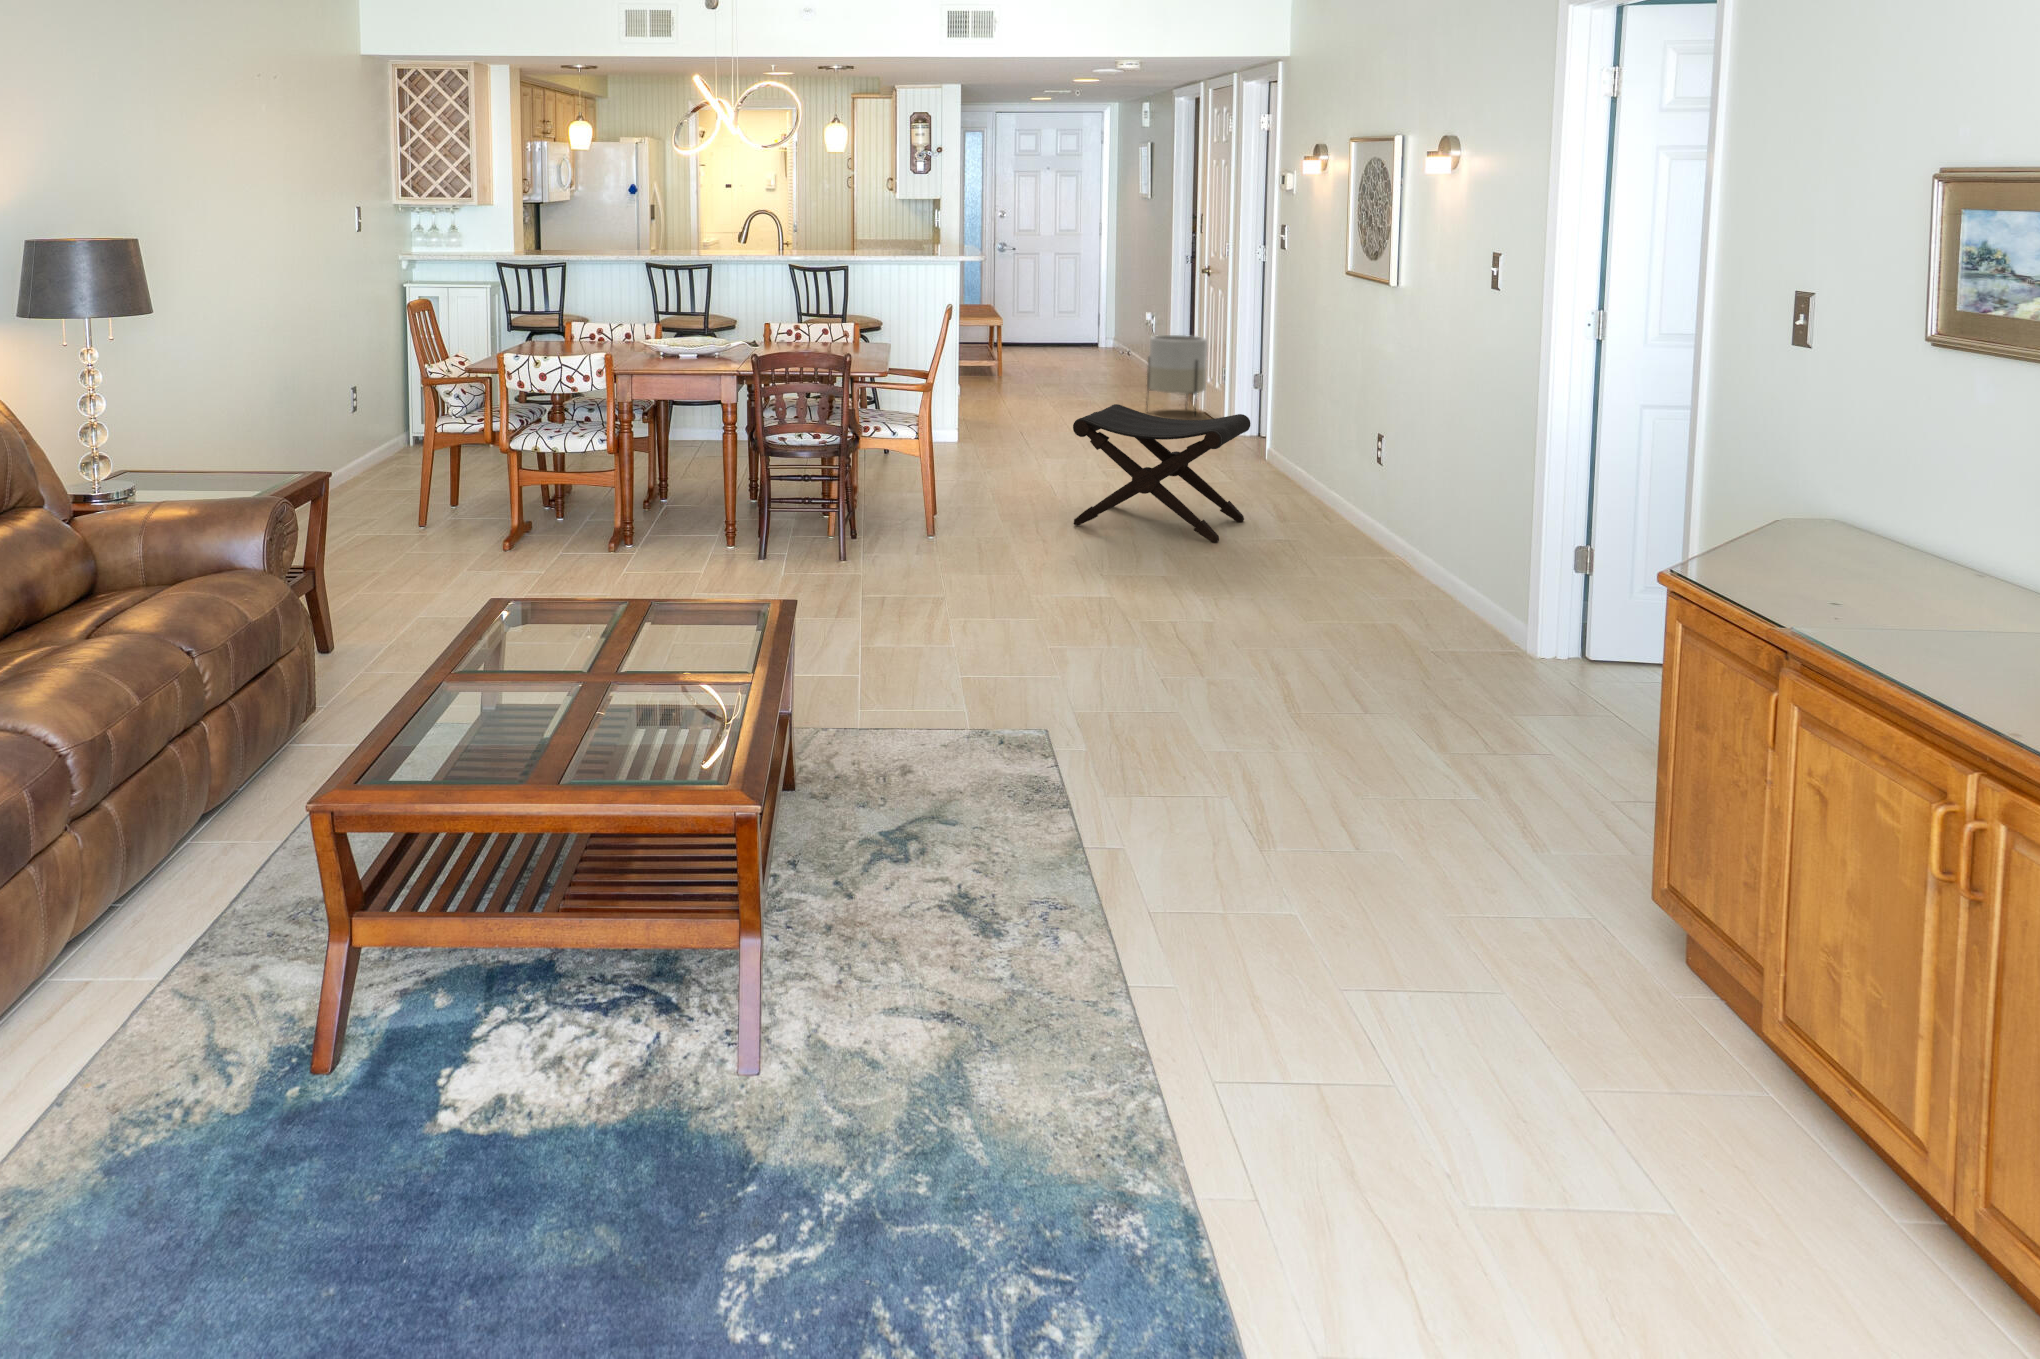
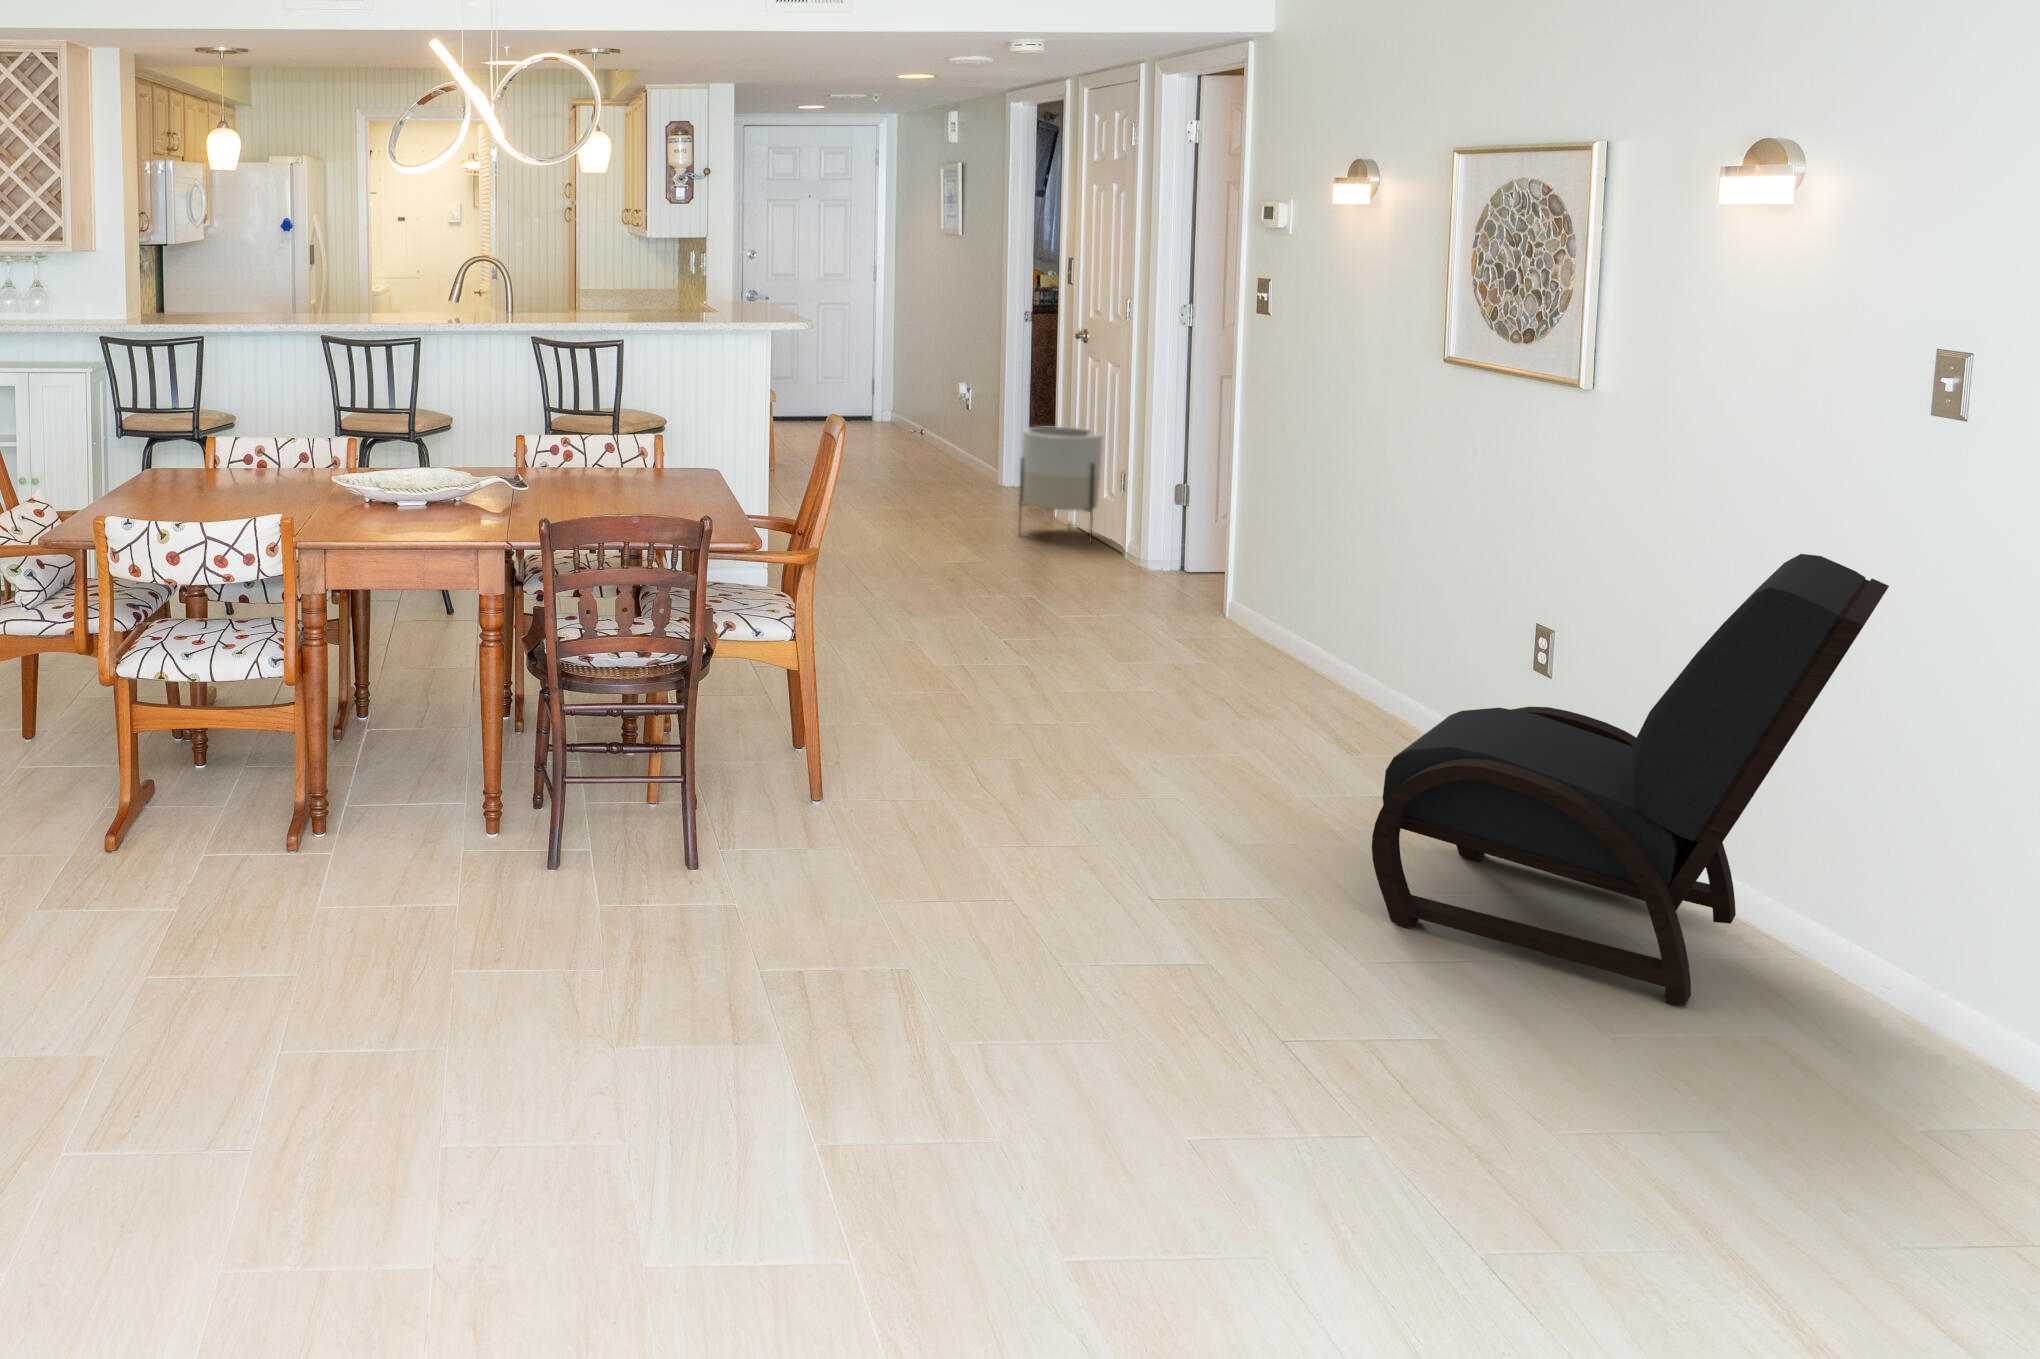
lounge chair: none [1219,367,1492,607] -> present [1372,554,1889,1005]
footstool: present [1073,404,1251,542] -> none [1046,572,1322,820]

